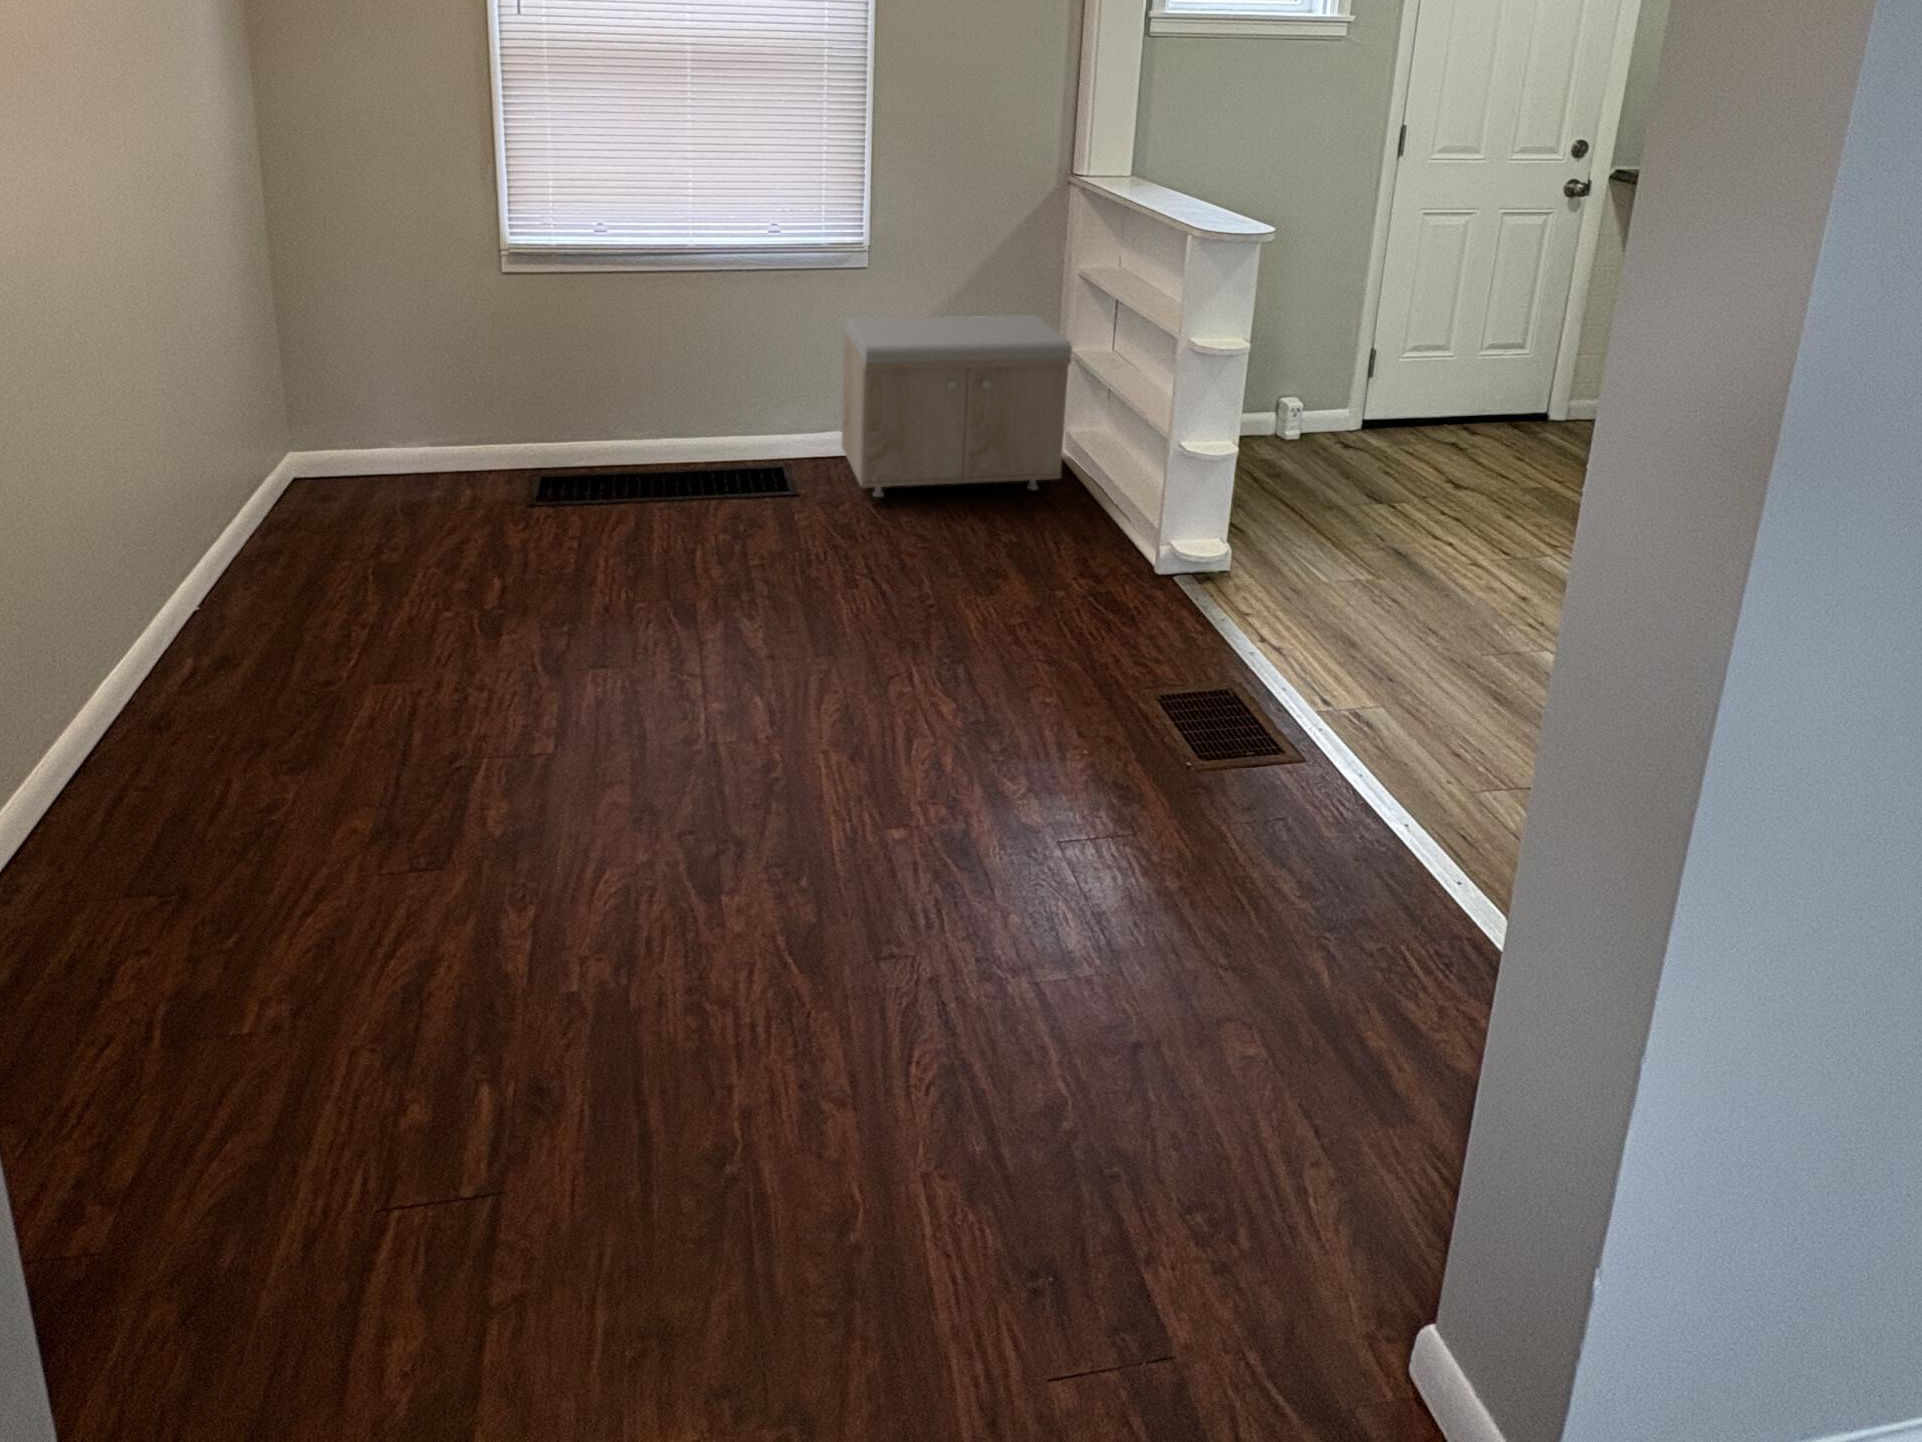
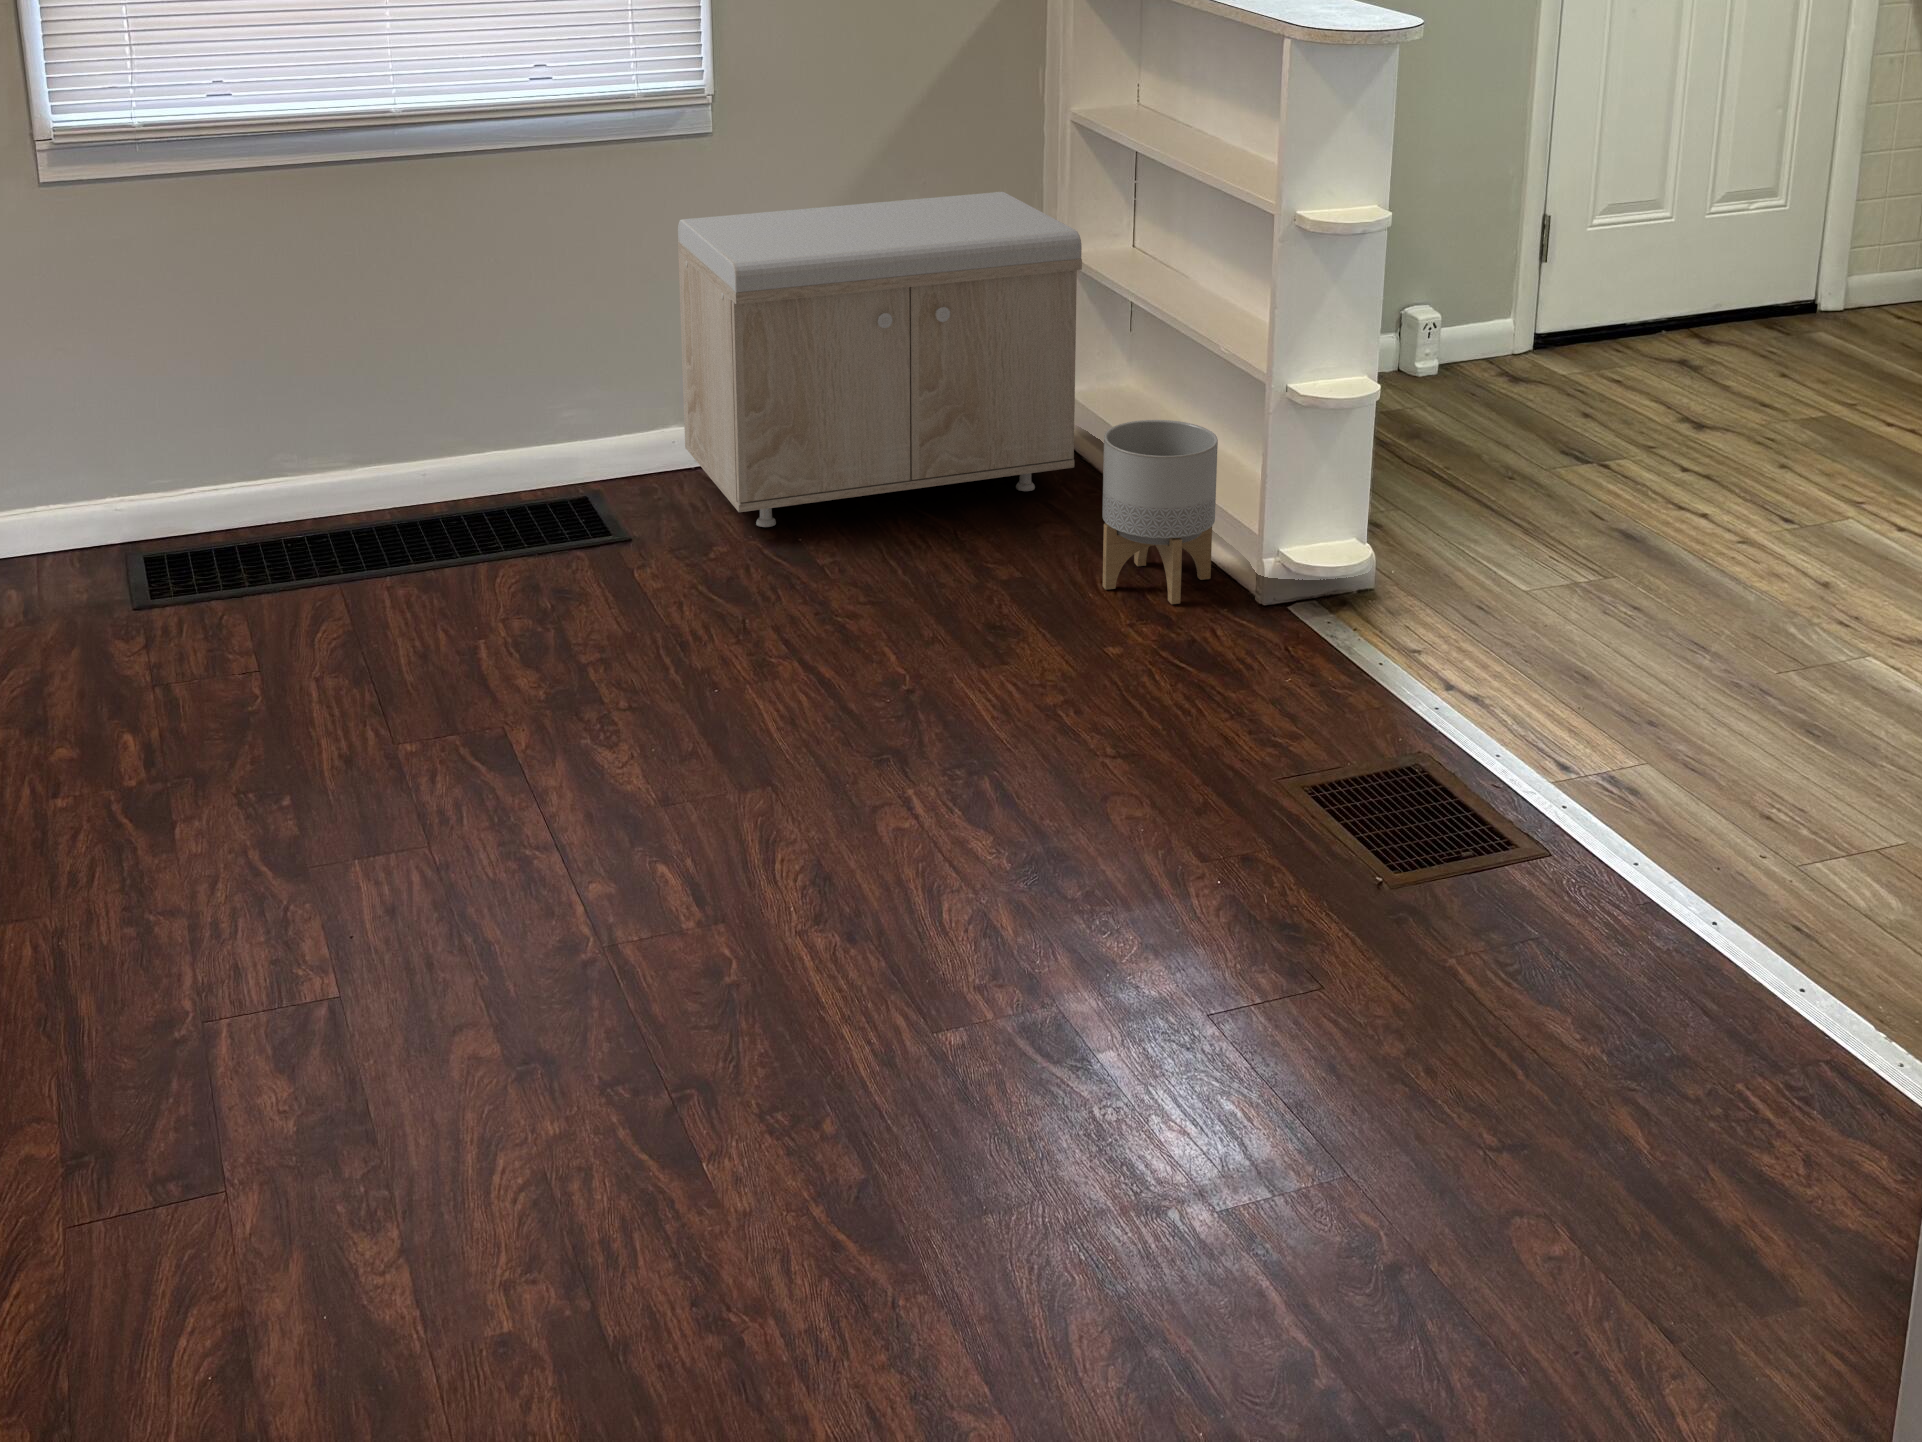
planter: none [1064,457,1138,568] -> present [1102,420,1218,604]

